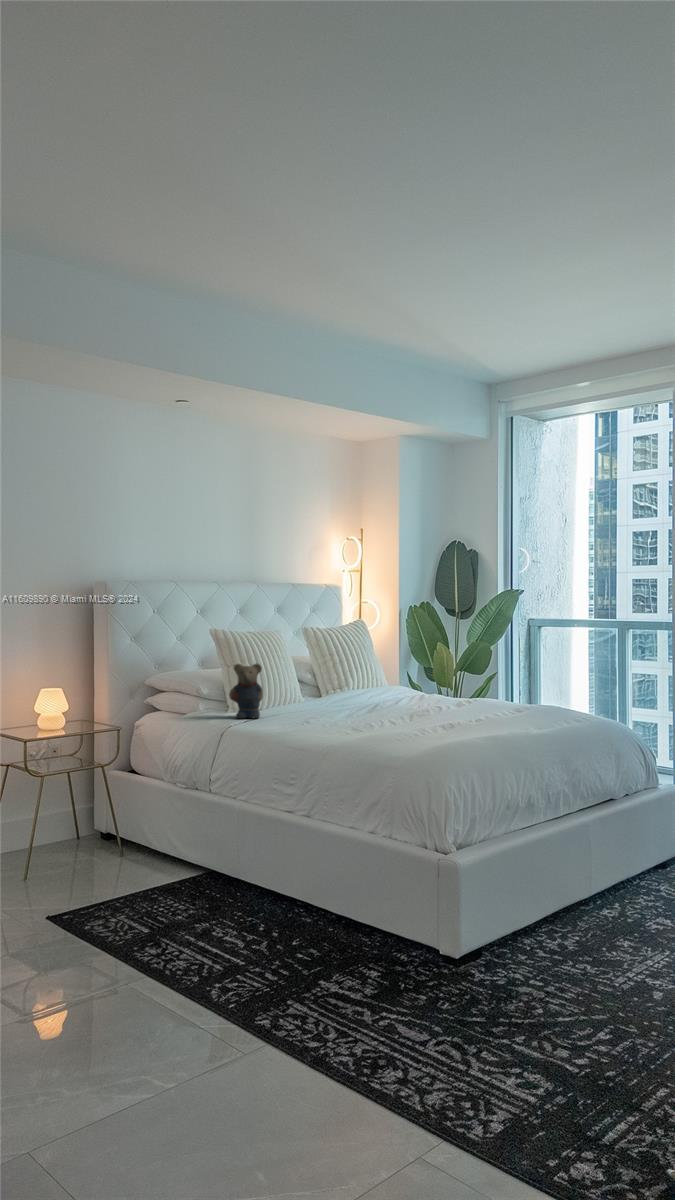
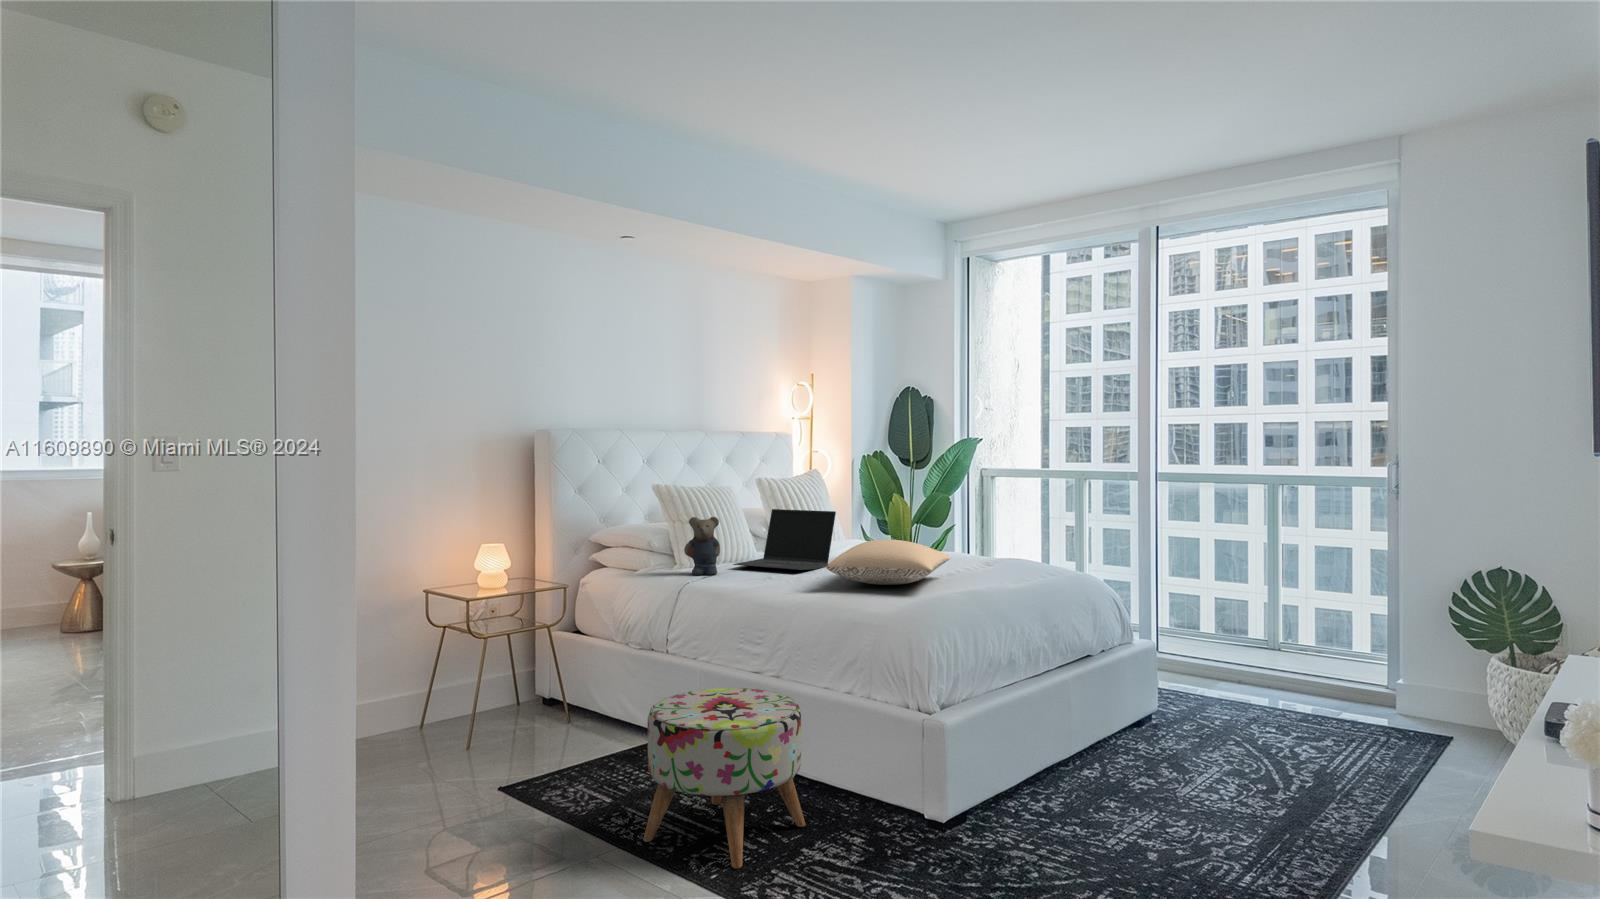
laptop: none [276,656,374,714] -> present [733,509,836,570]
pillow: none [358,687,481,729] -> present [827,539,951,585]
ottoman: none [172,826,327,998] -> present [643,688,805,869]

